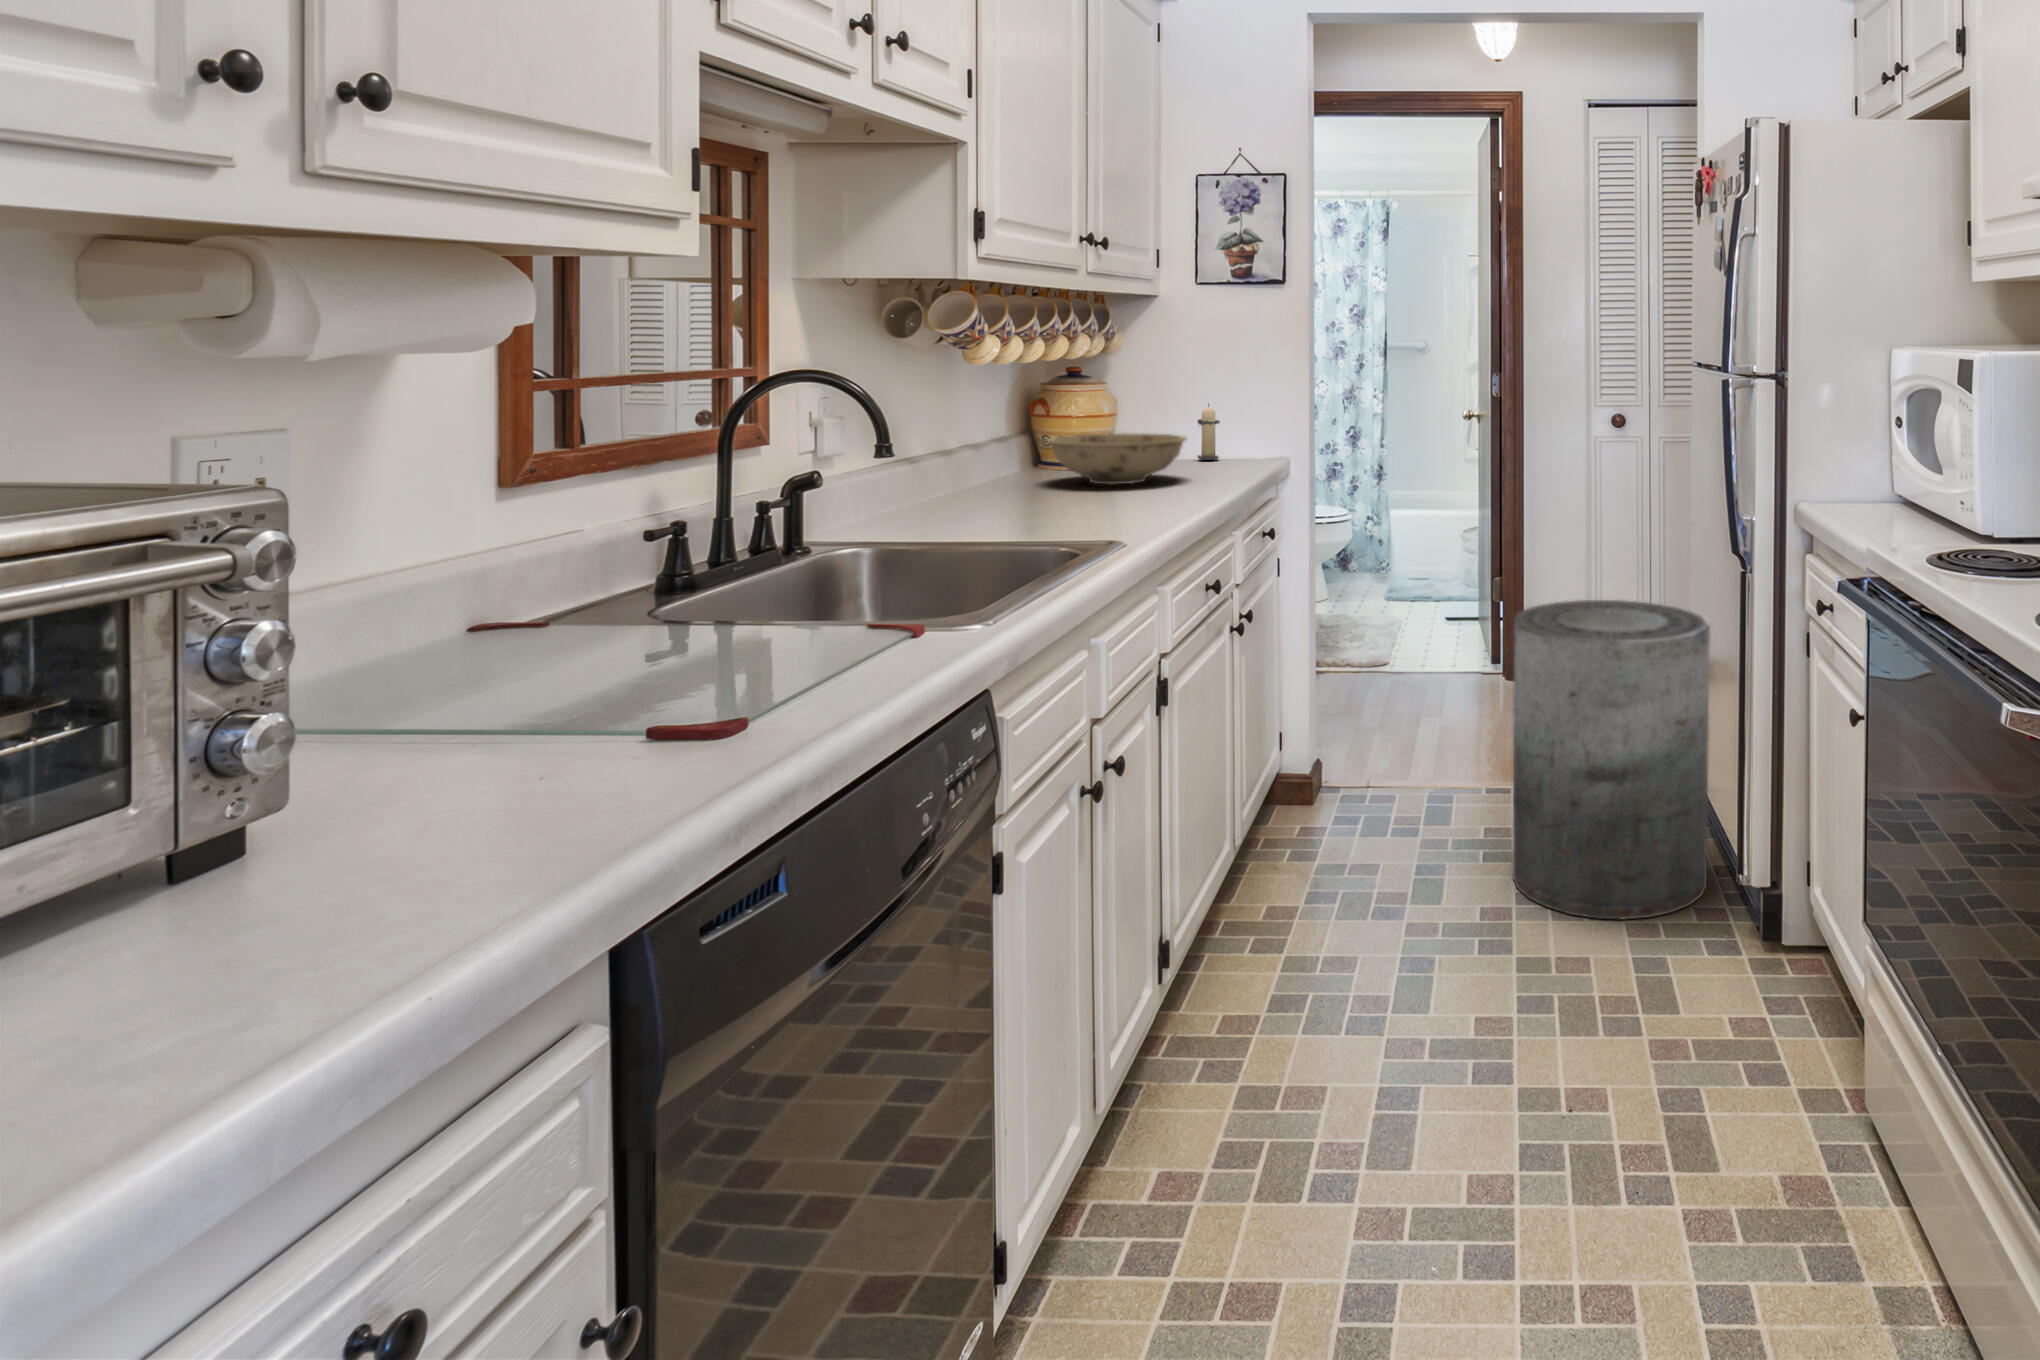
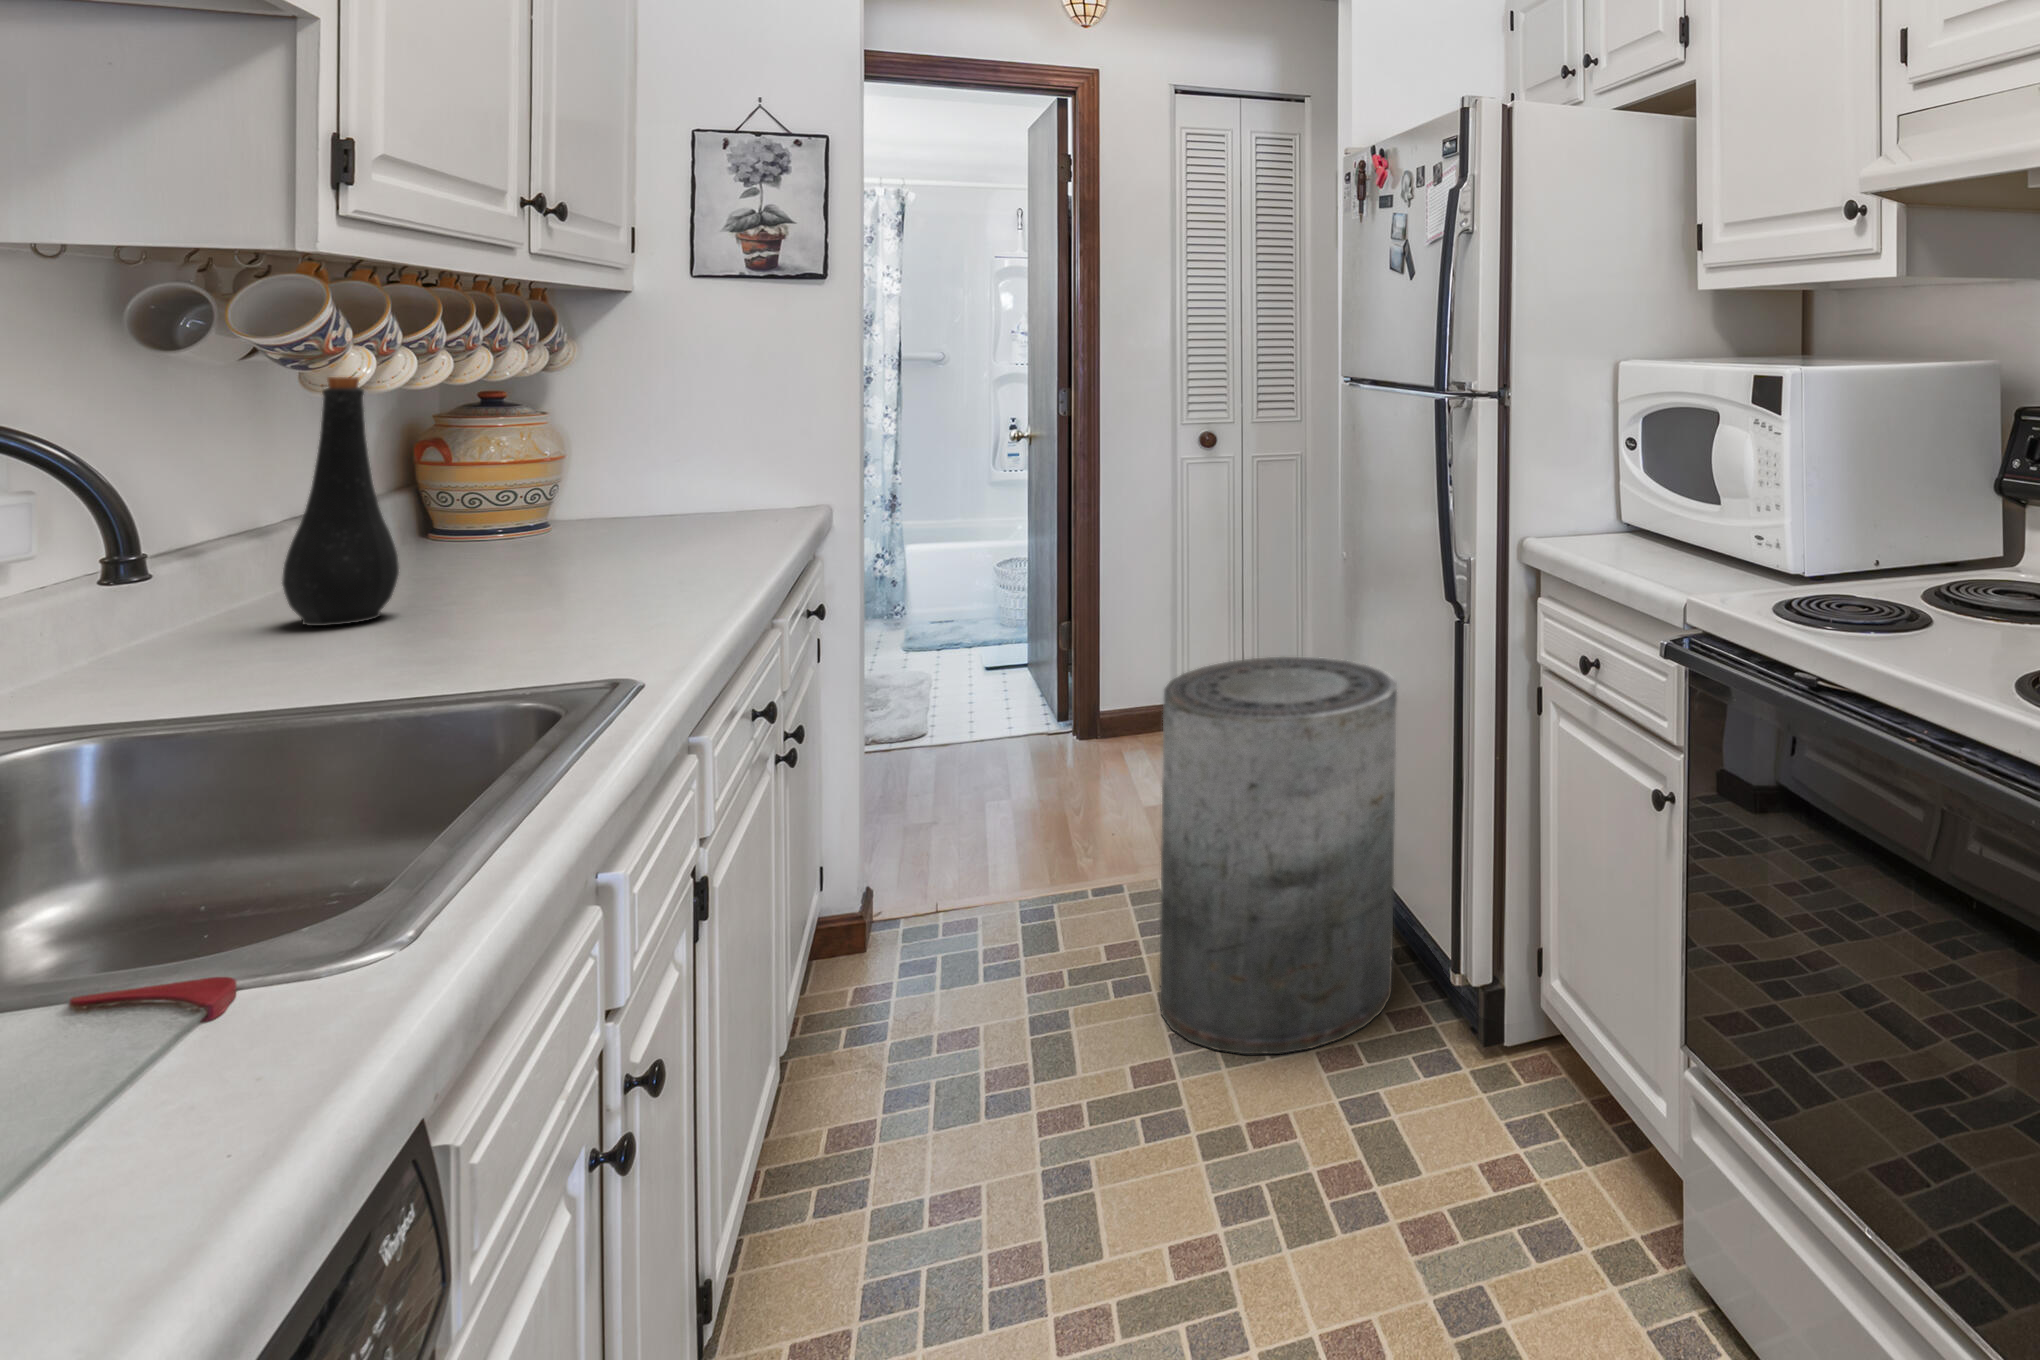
bottle: none [957,355,1014,509] -> present [282,377,399,626]
candle: present [1197,404,1220,460] -> none [690,436,734,514]
bowl: present [1047,433,1186,484] -> none [451,483,696,563]

